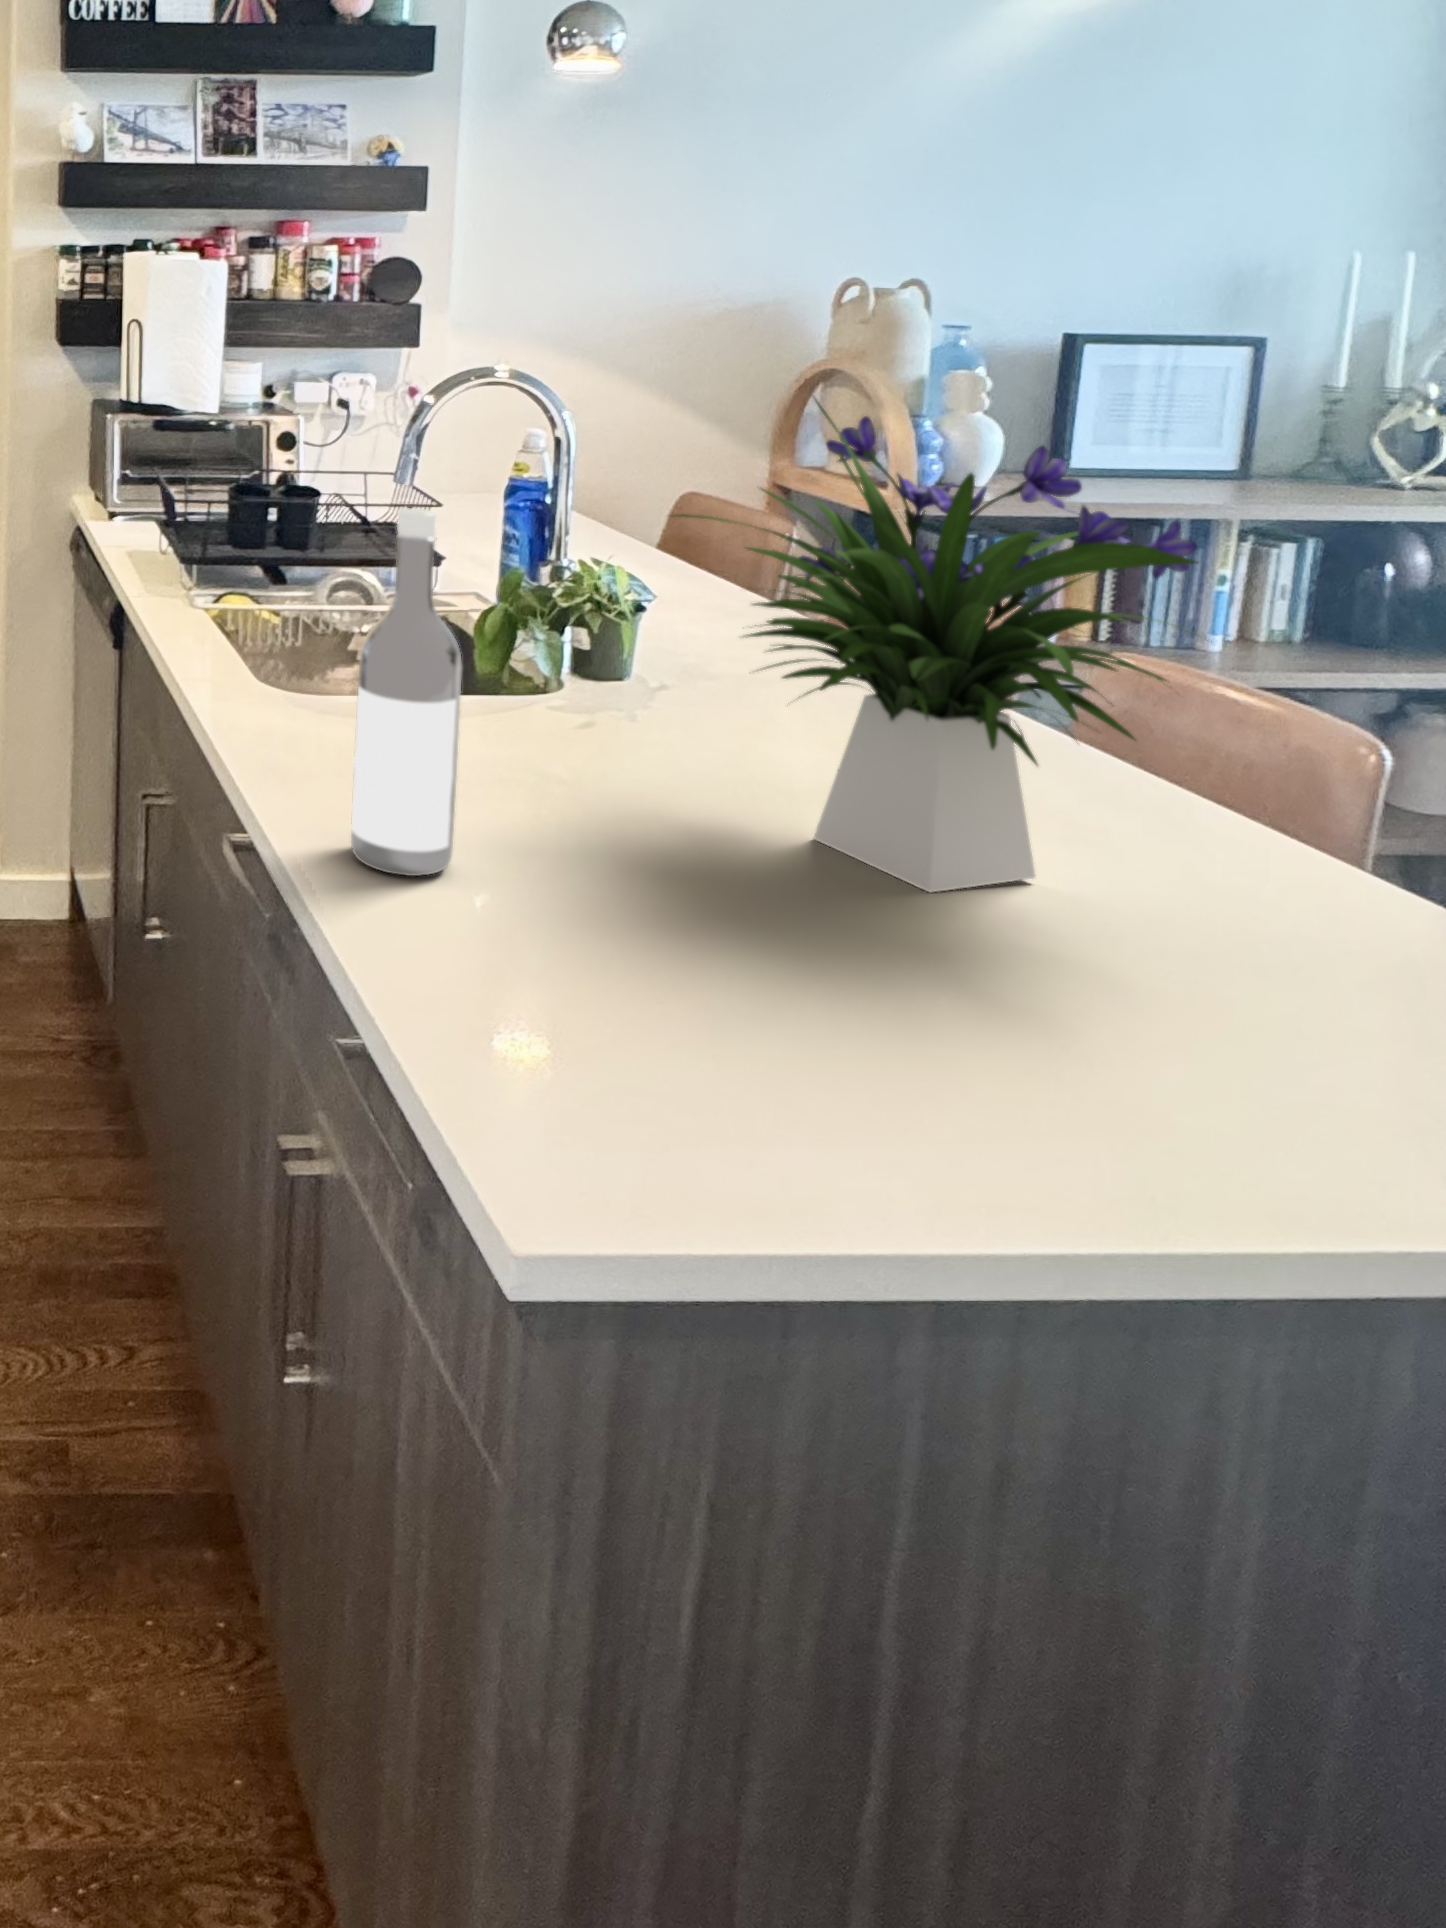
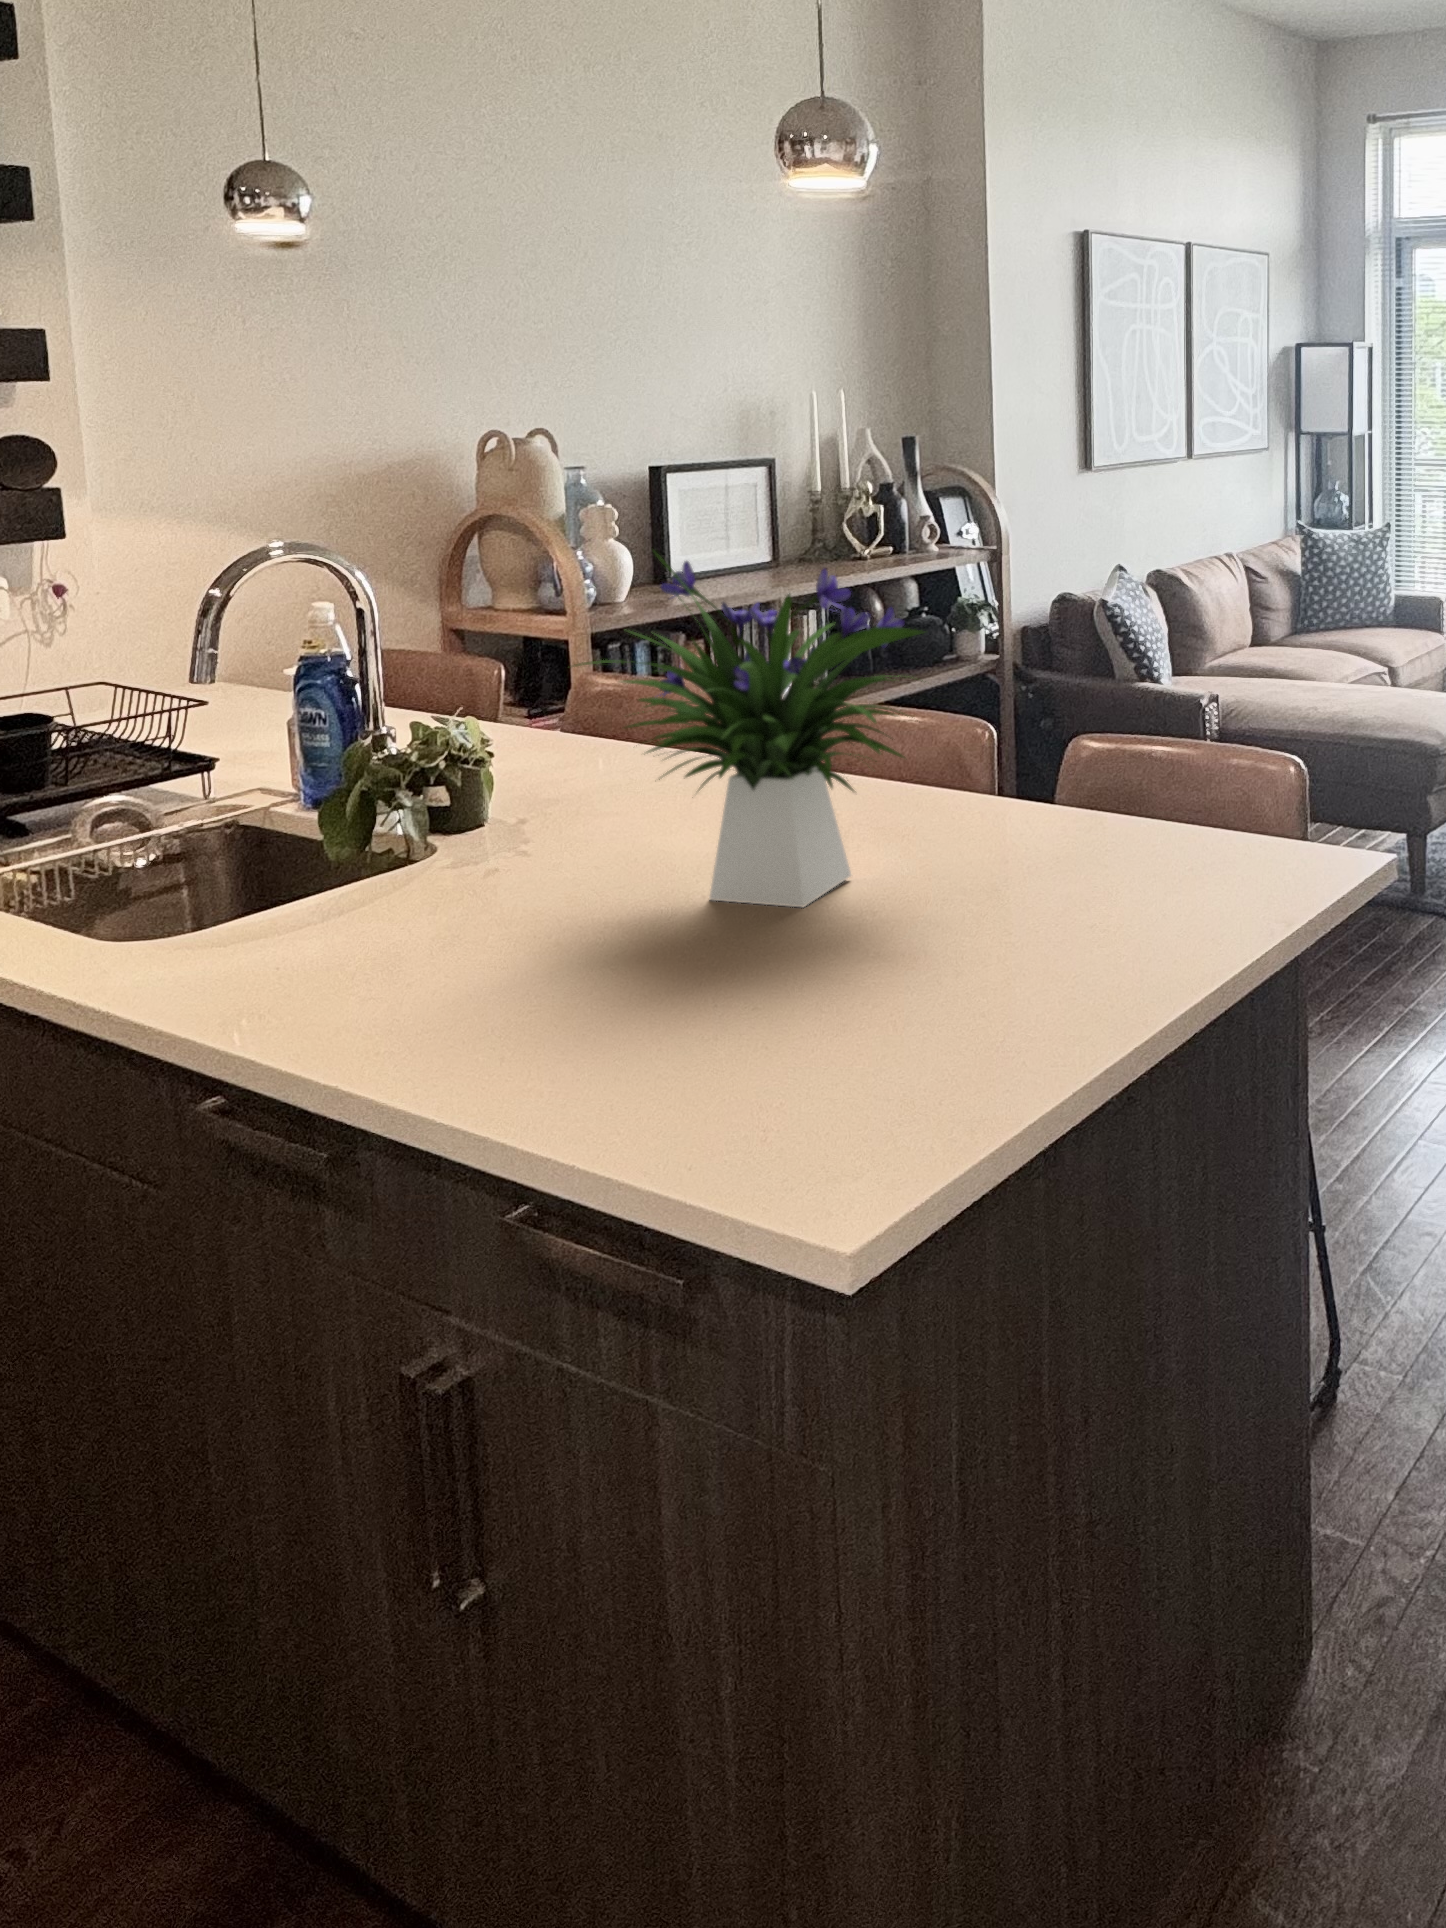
wine bottle: present [351,508,462,876] -> none [369,699,483,1045]

